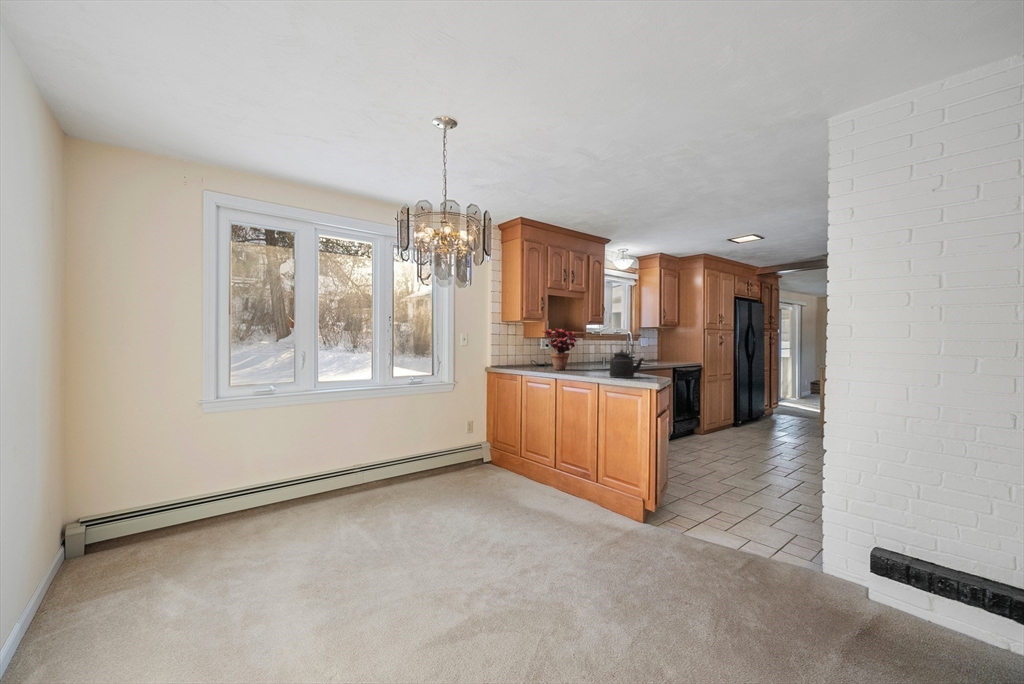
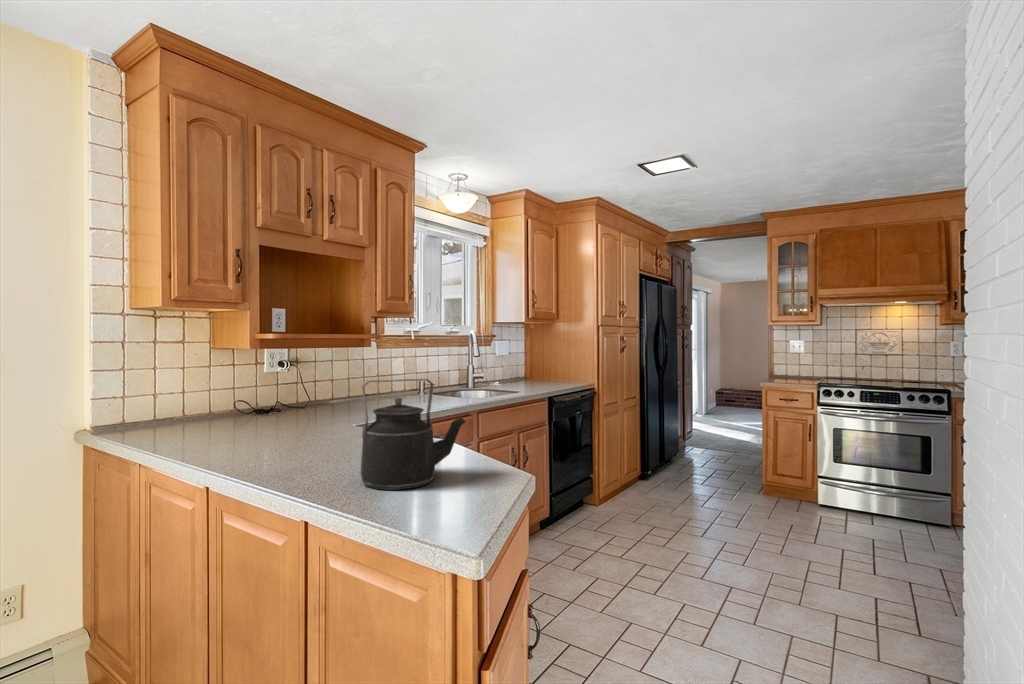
potted plant: present [543,328,579,370] -> none [227,328,327,434]

